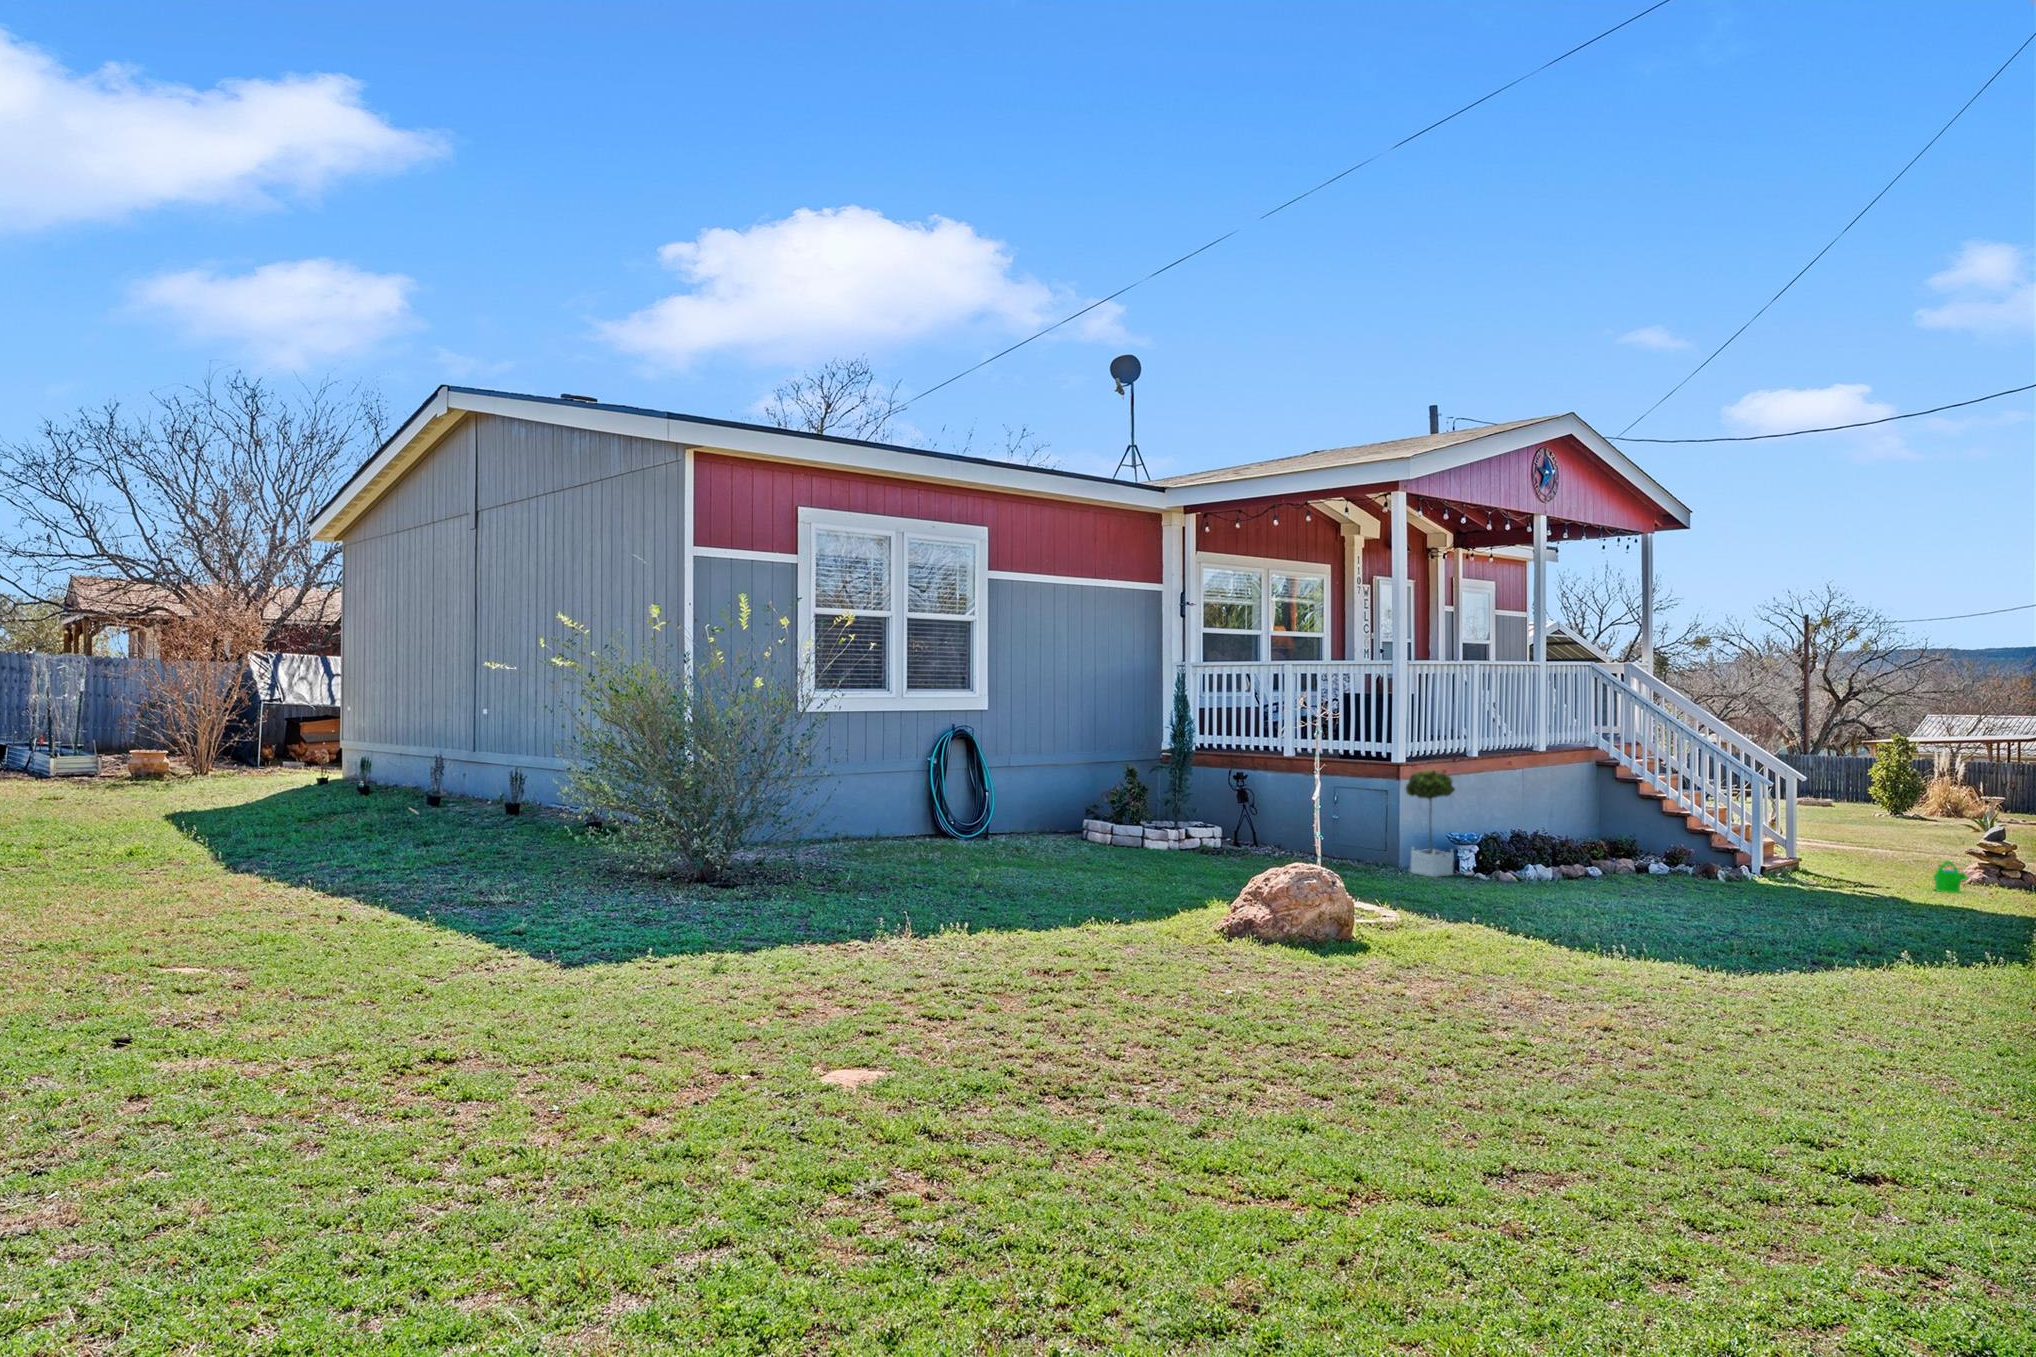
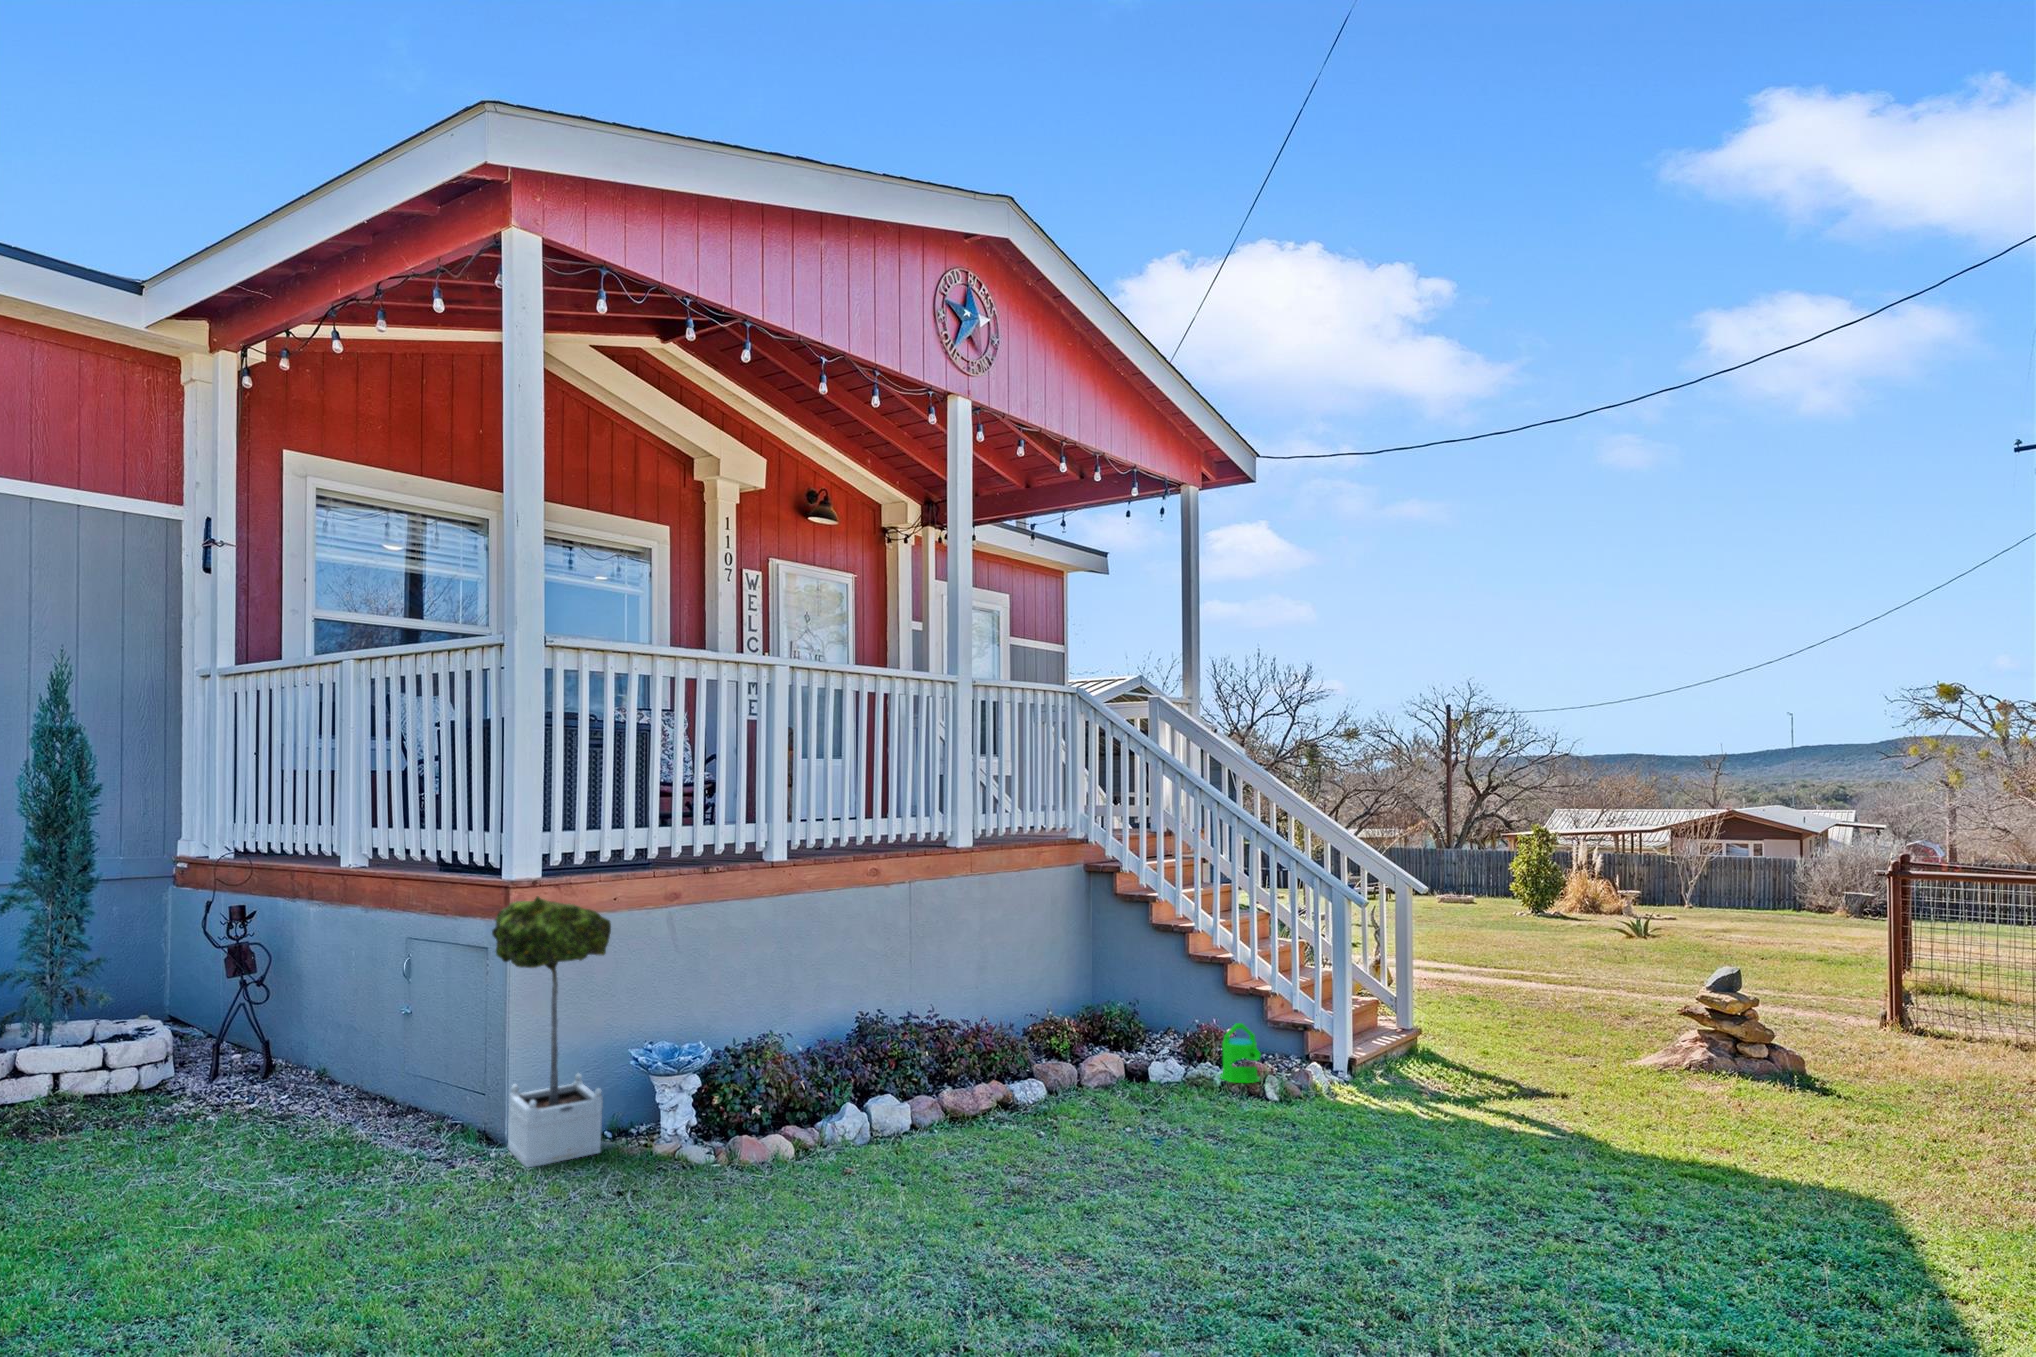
watering can: present [1934,861,1967,893] -> present [1220,1023,1261,1083]

